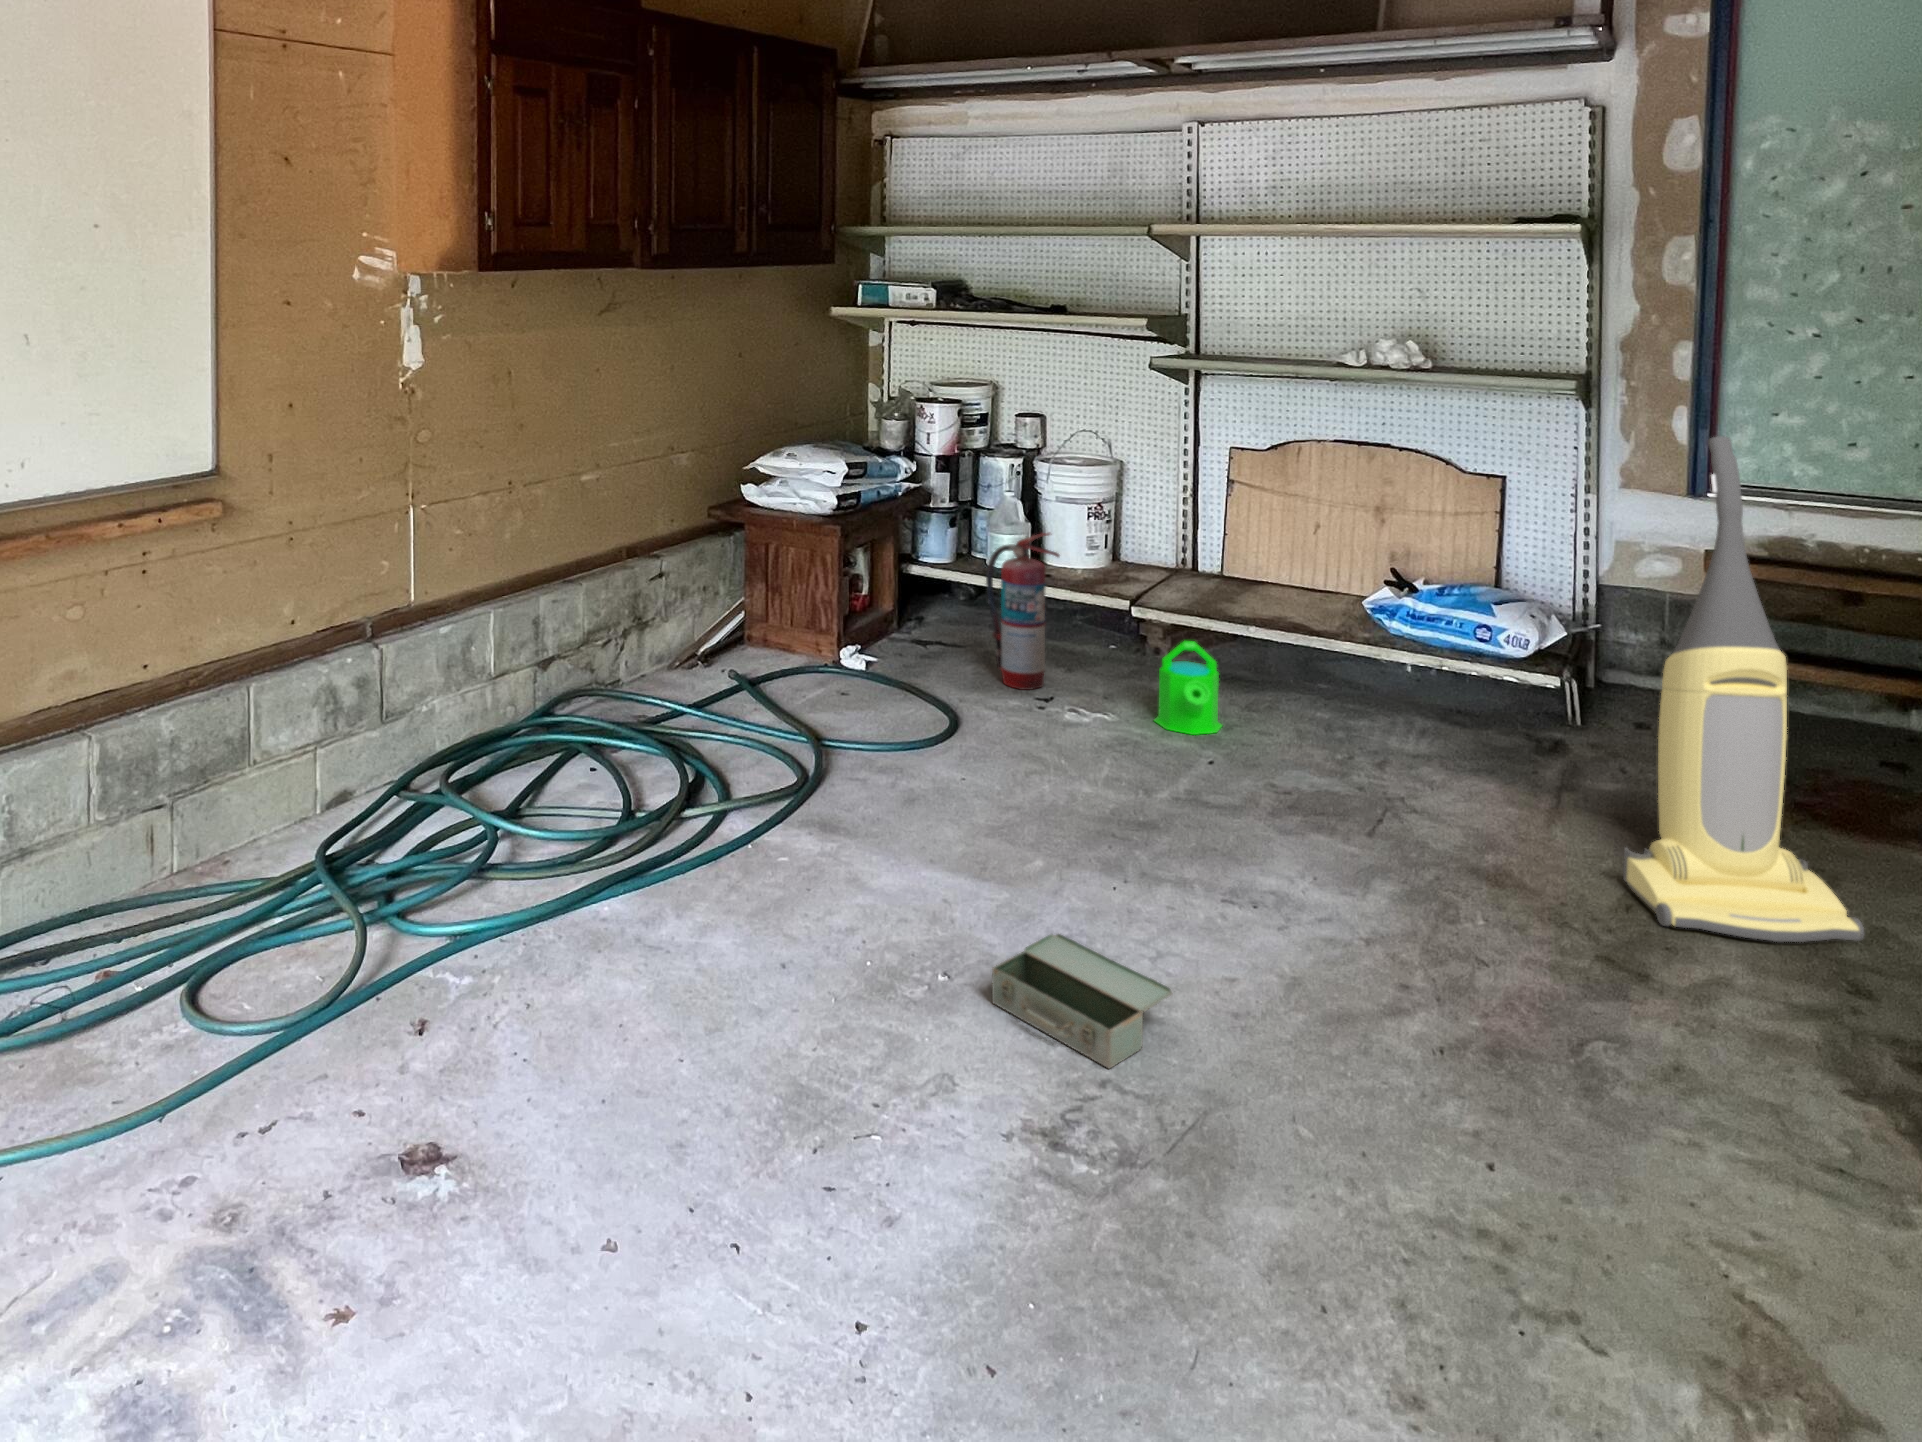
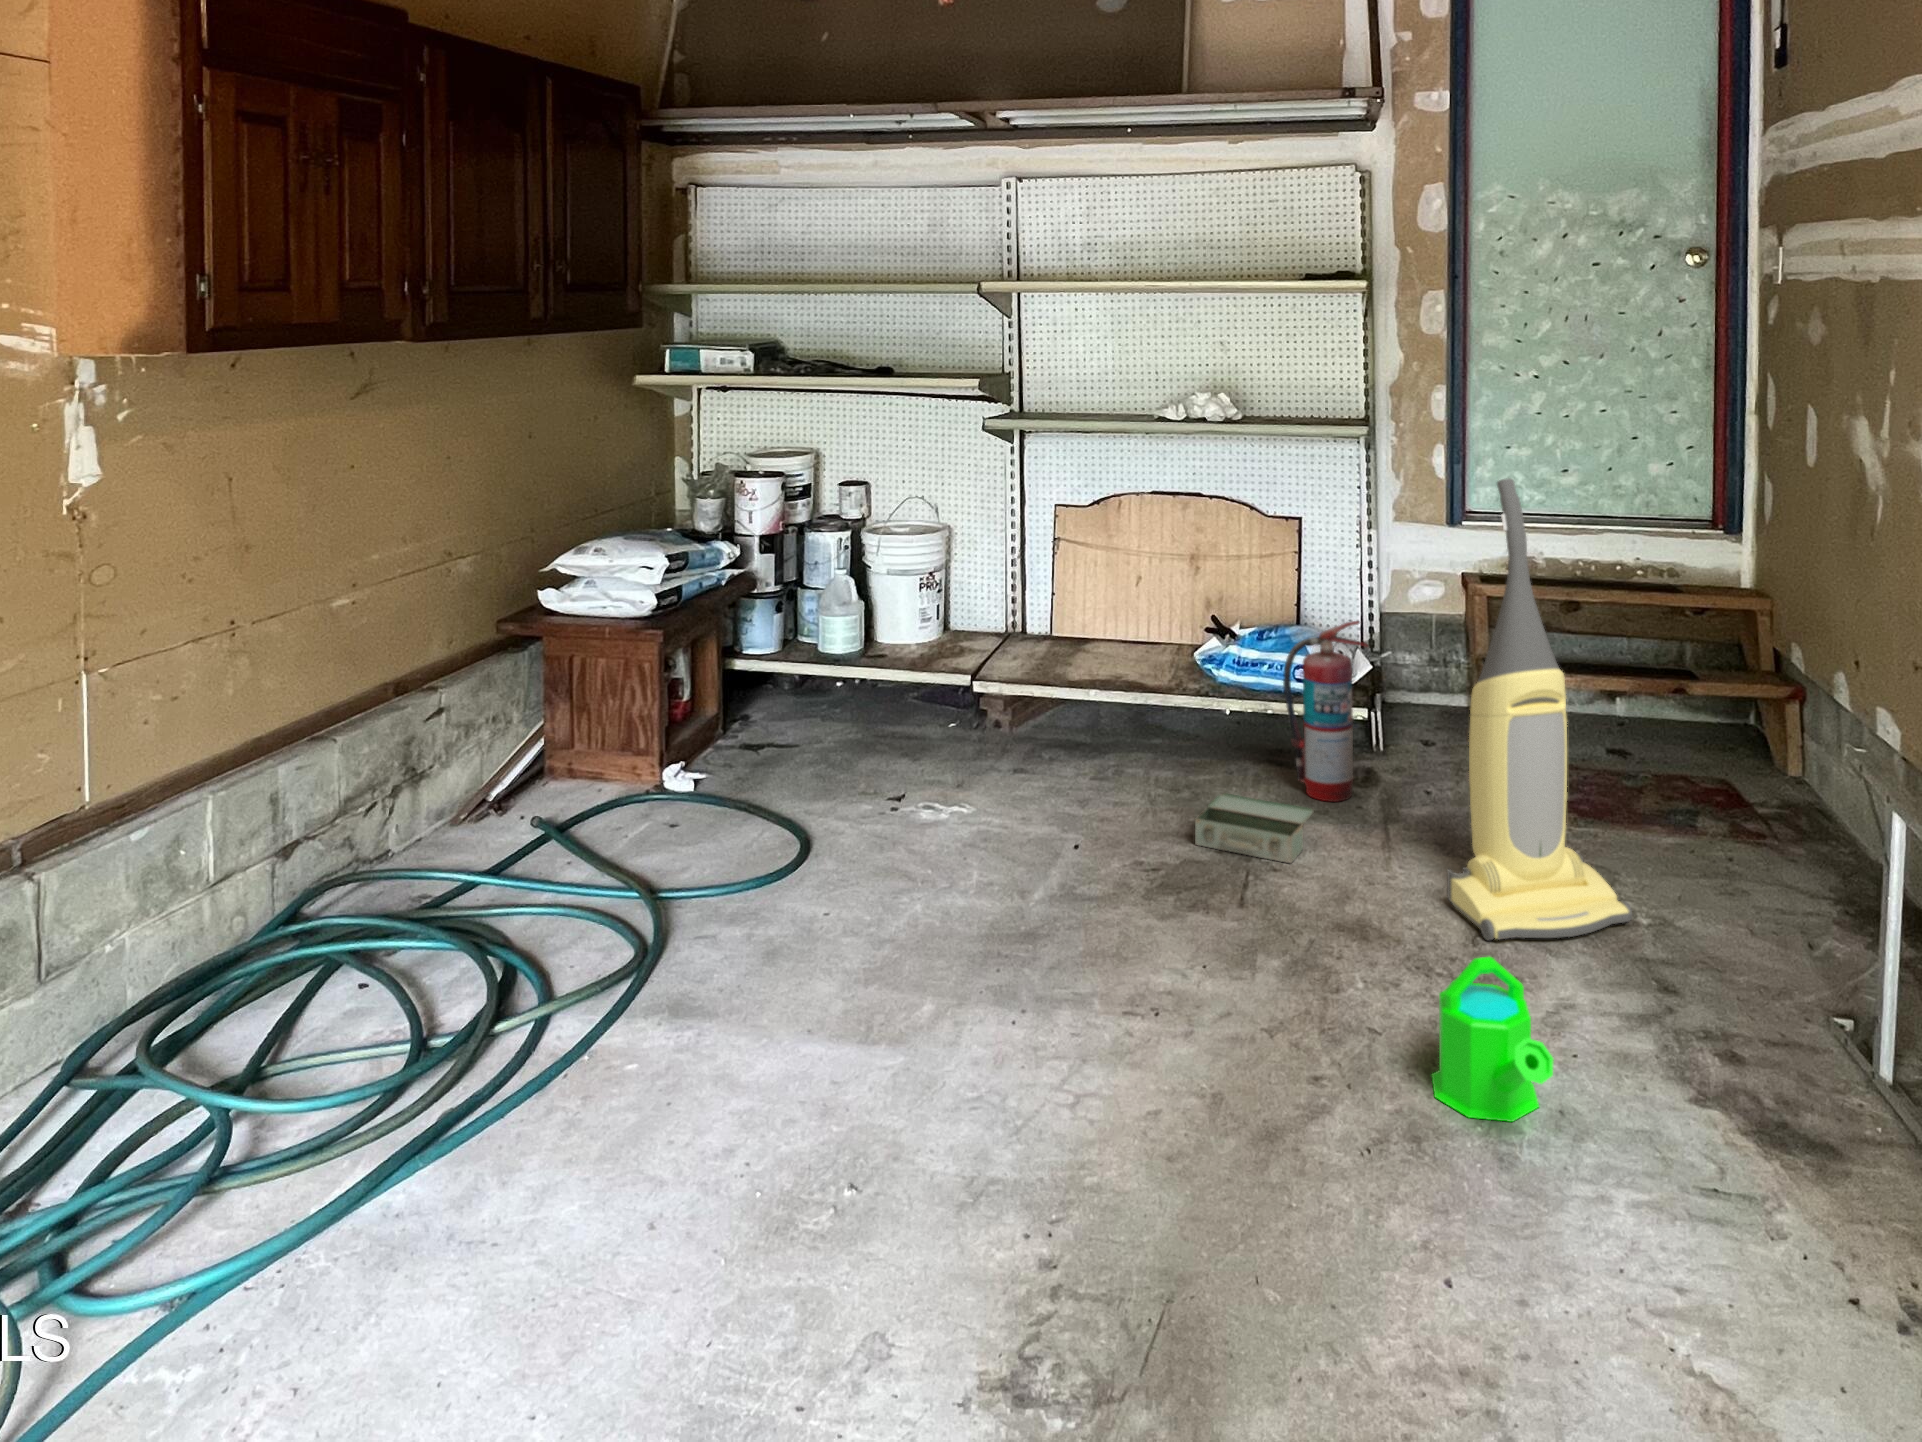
fire extinguisher: present [986,533,1060,690] -> present [1283,621,1369,802]
watering can: present [1154,641,1222,735] -> present [1432,957,1554,1122]
toolbox: present [992,934,1172,1068] -> present [1195,793,1314,863]

